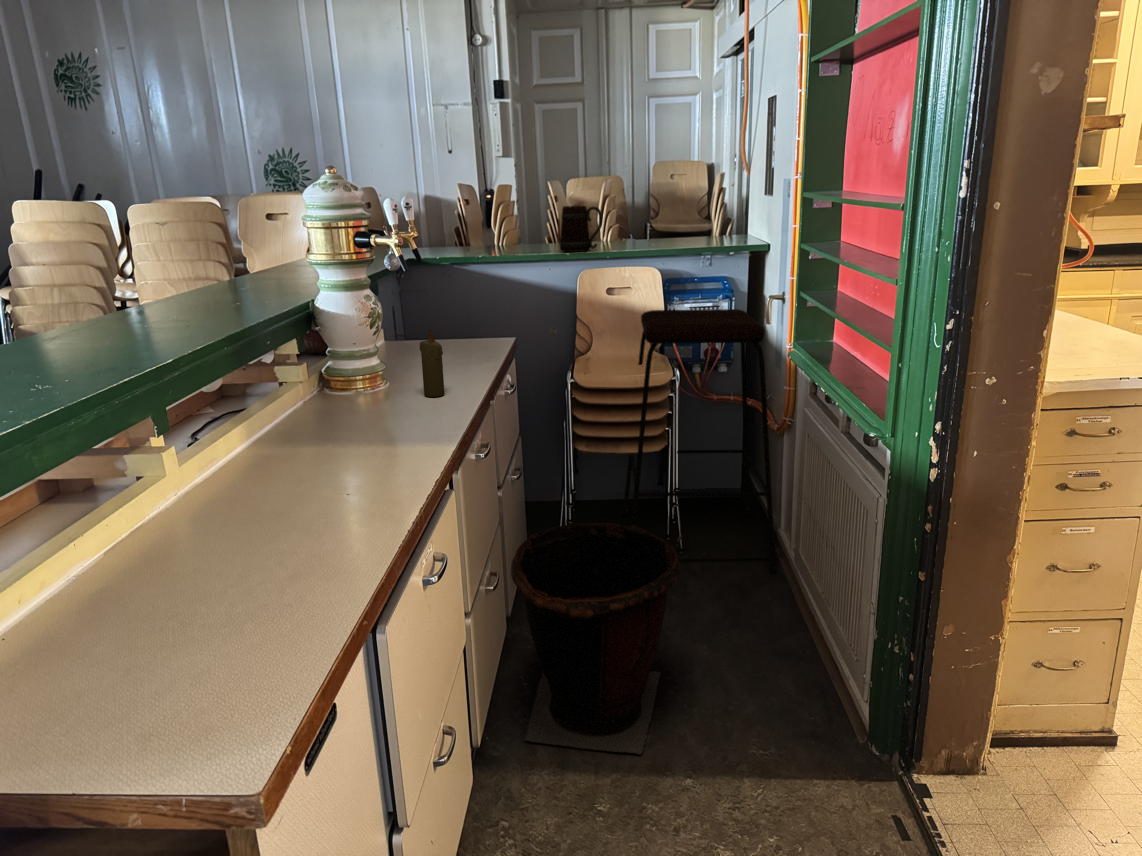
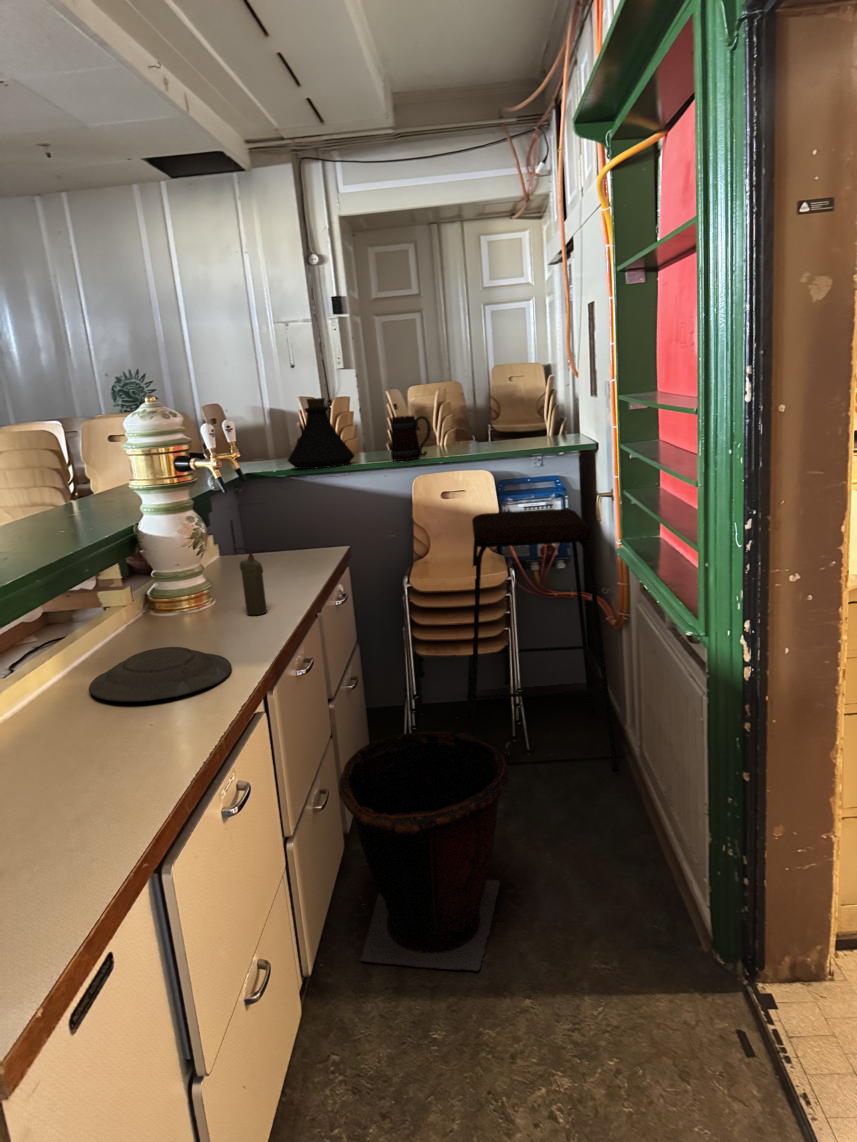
bottle: none [453,183,522,256] -> present [288,398,355,469]
plate: none [277,421,418,471] -> present [89,647,232,702]

